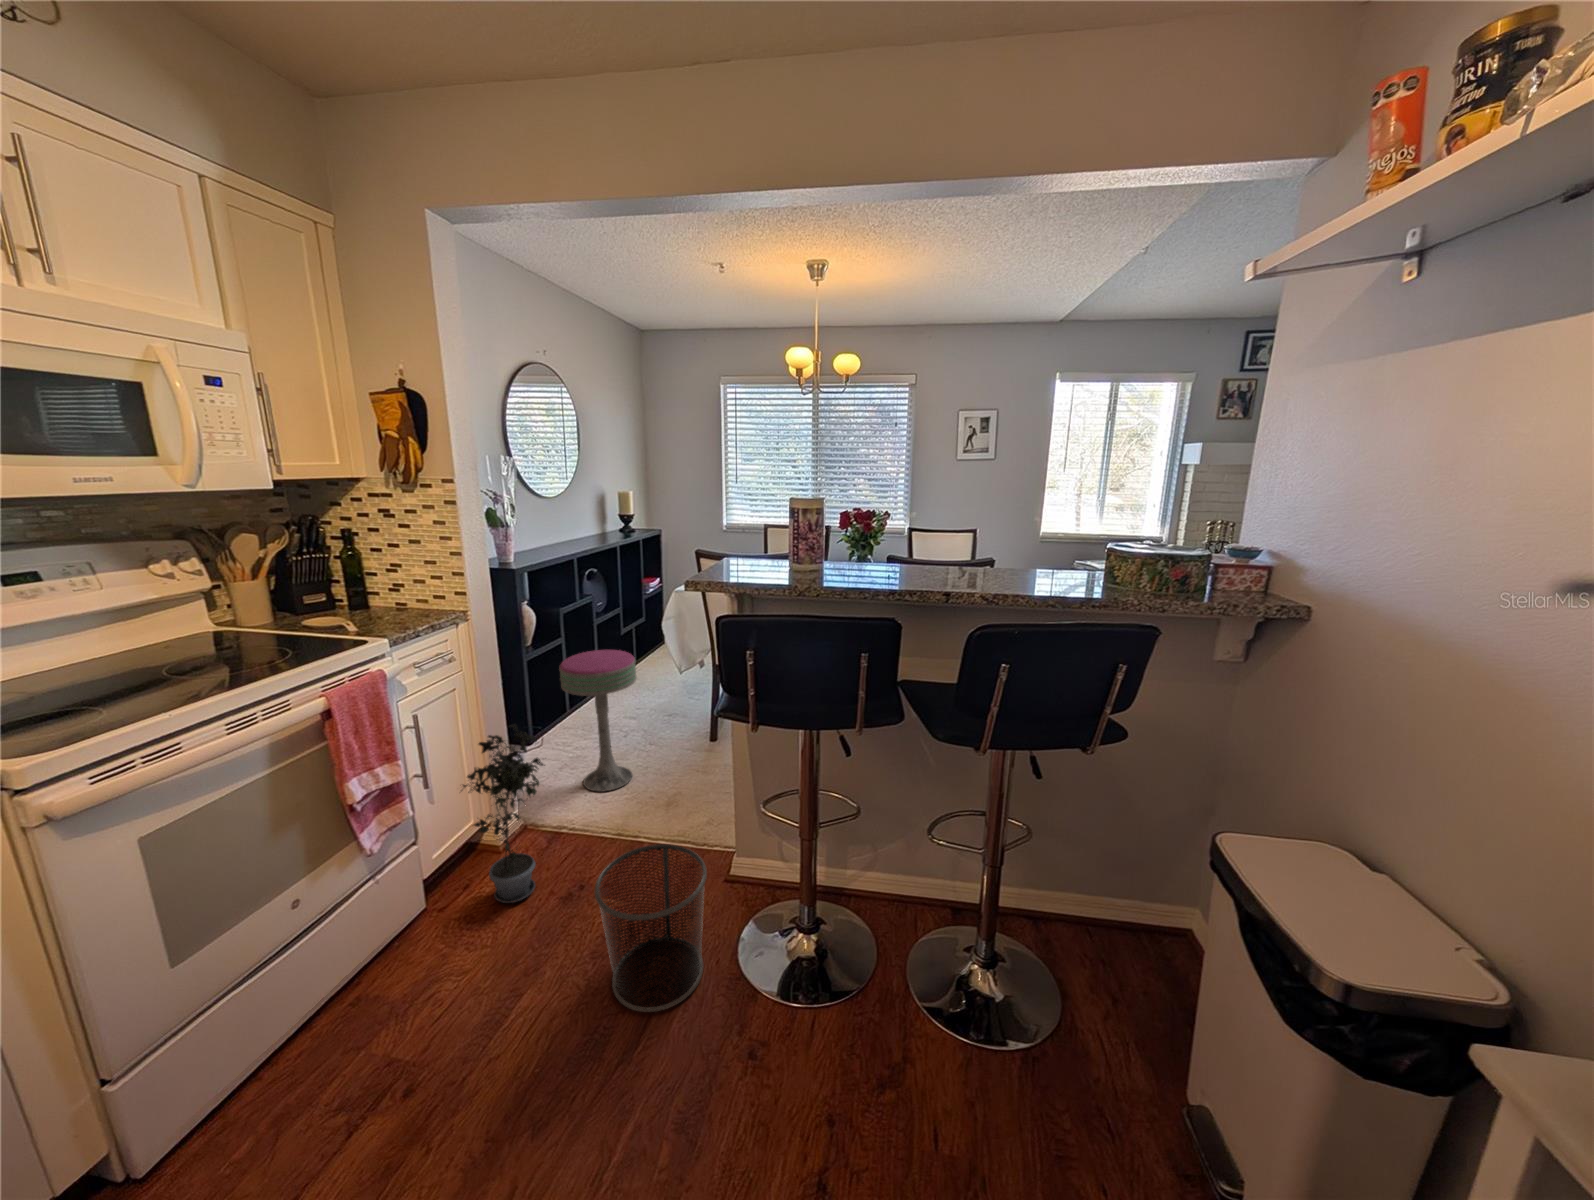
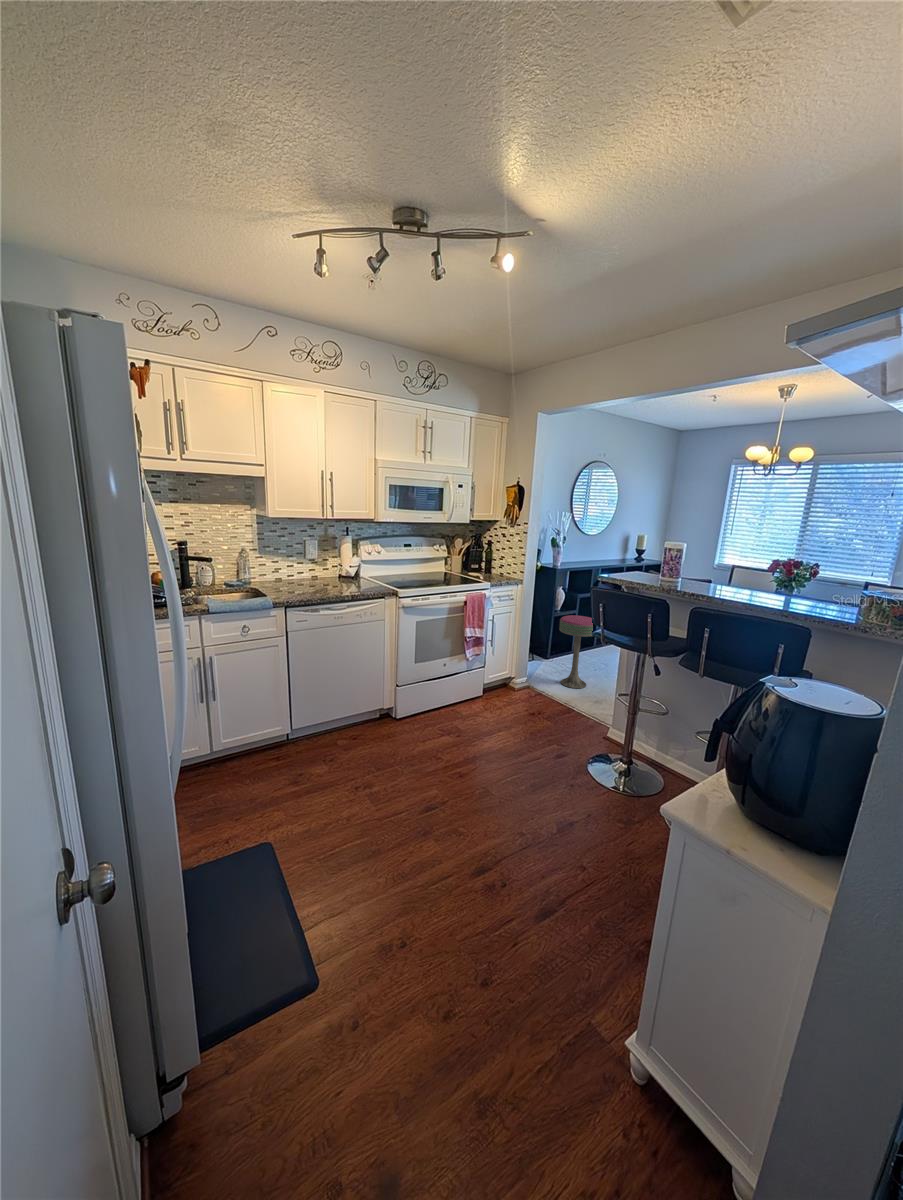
potted plant: present [463,724,545,903] -> none [501,630,536,707]
waste bin: present [595,844,707,1012] -> none [532,692,581,758]

